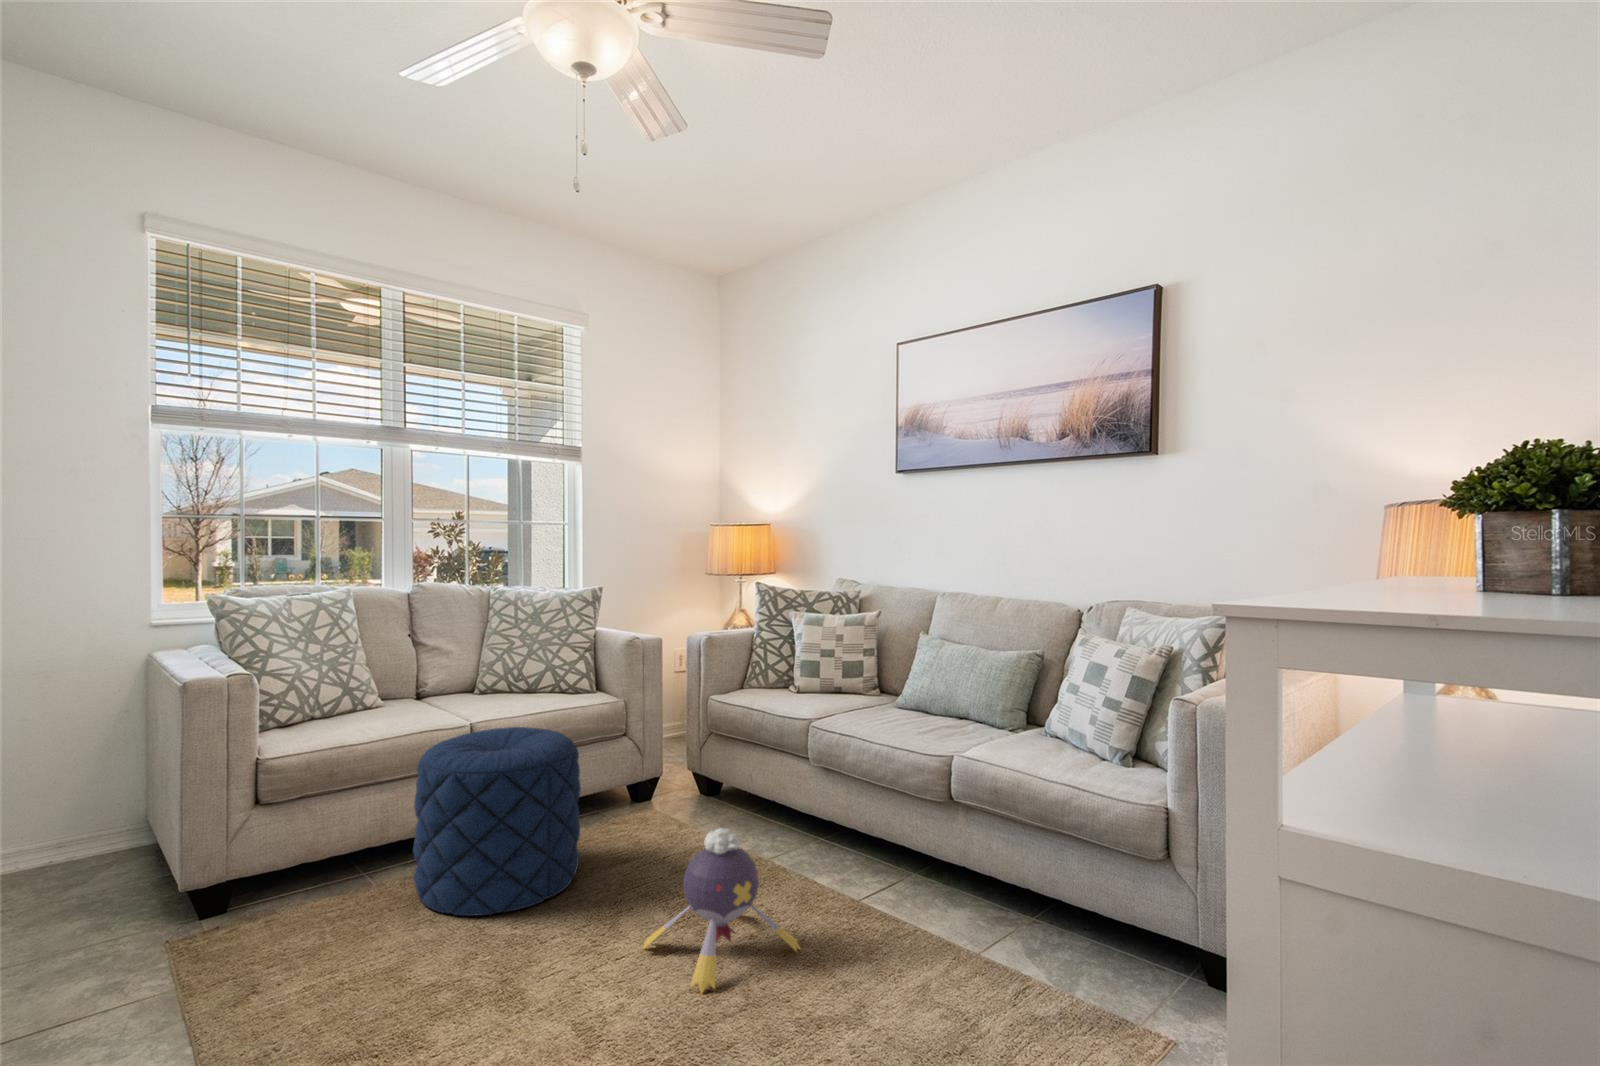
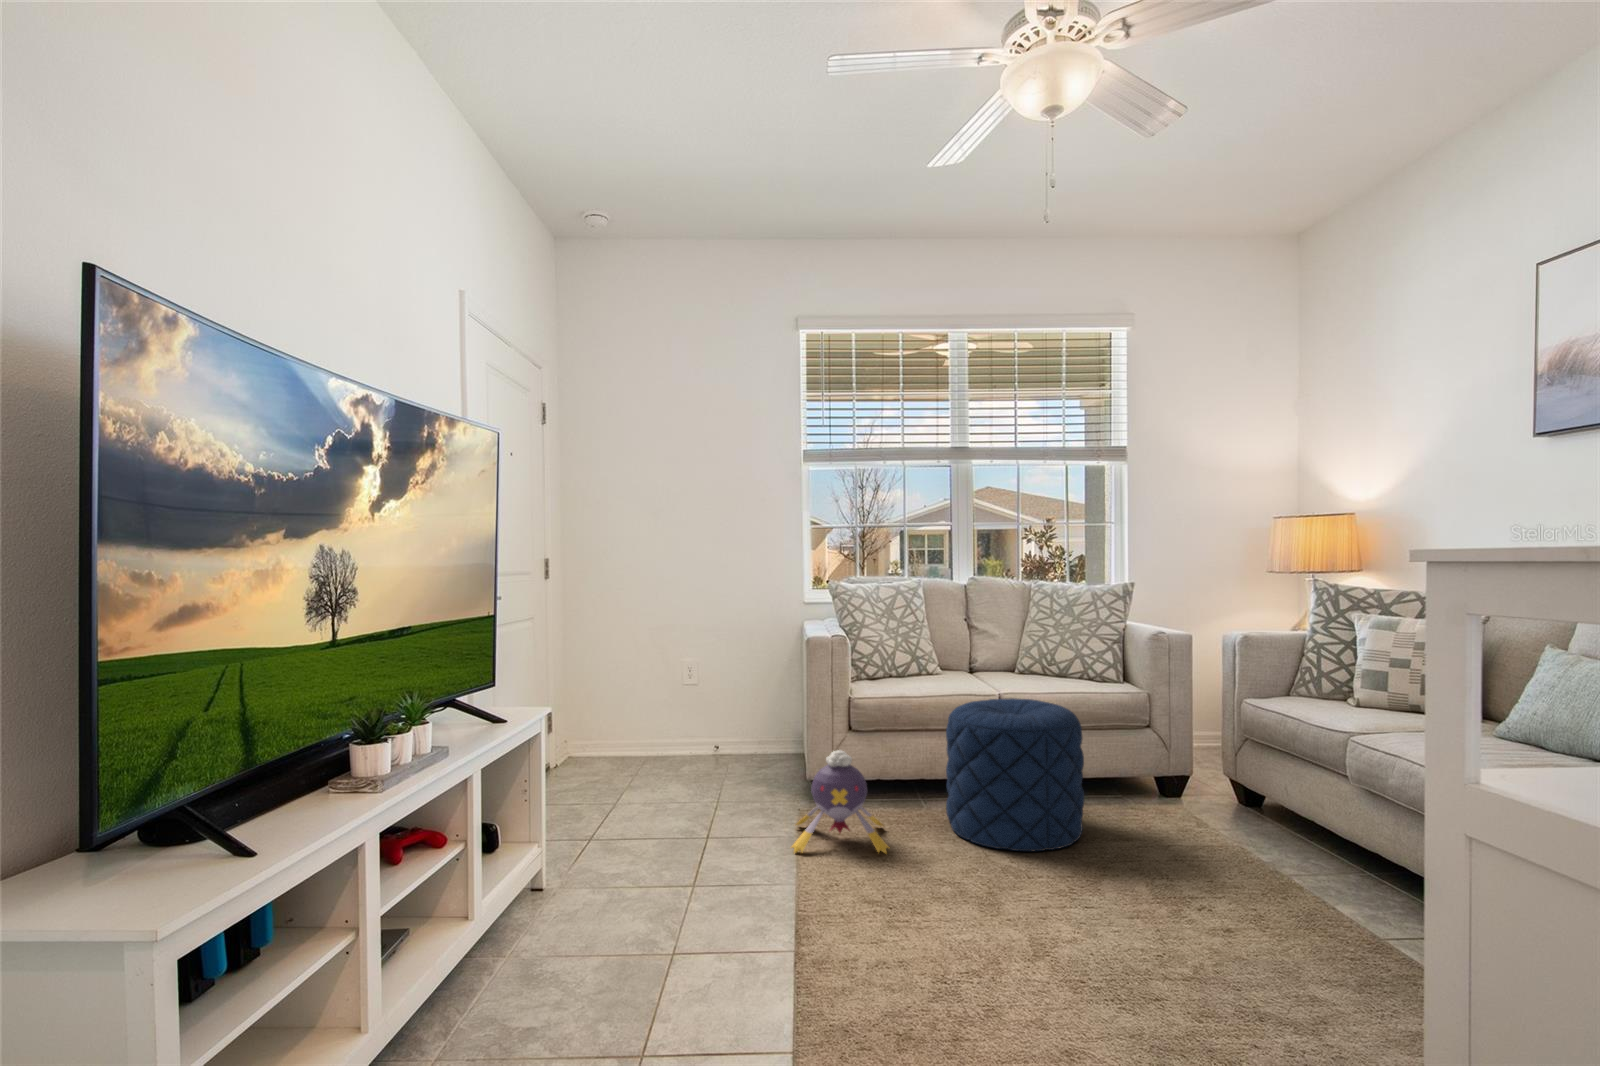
plush toy: present [642,828,800,993] -> present [792,750,890,854]

